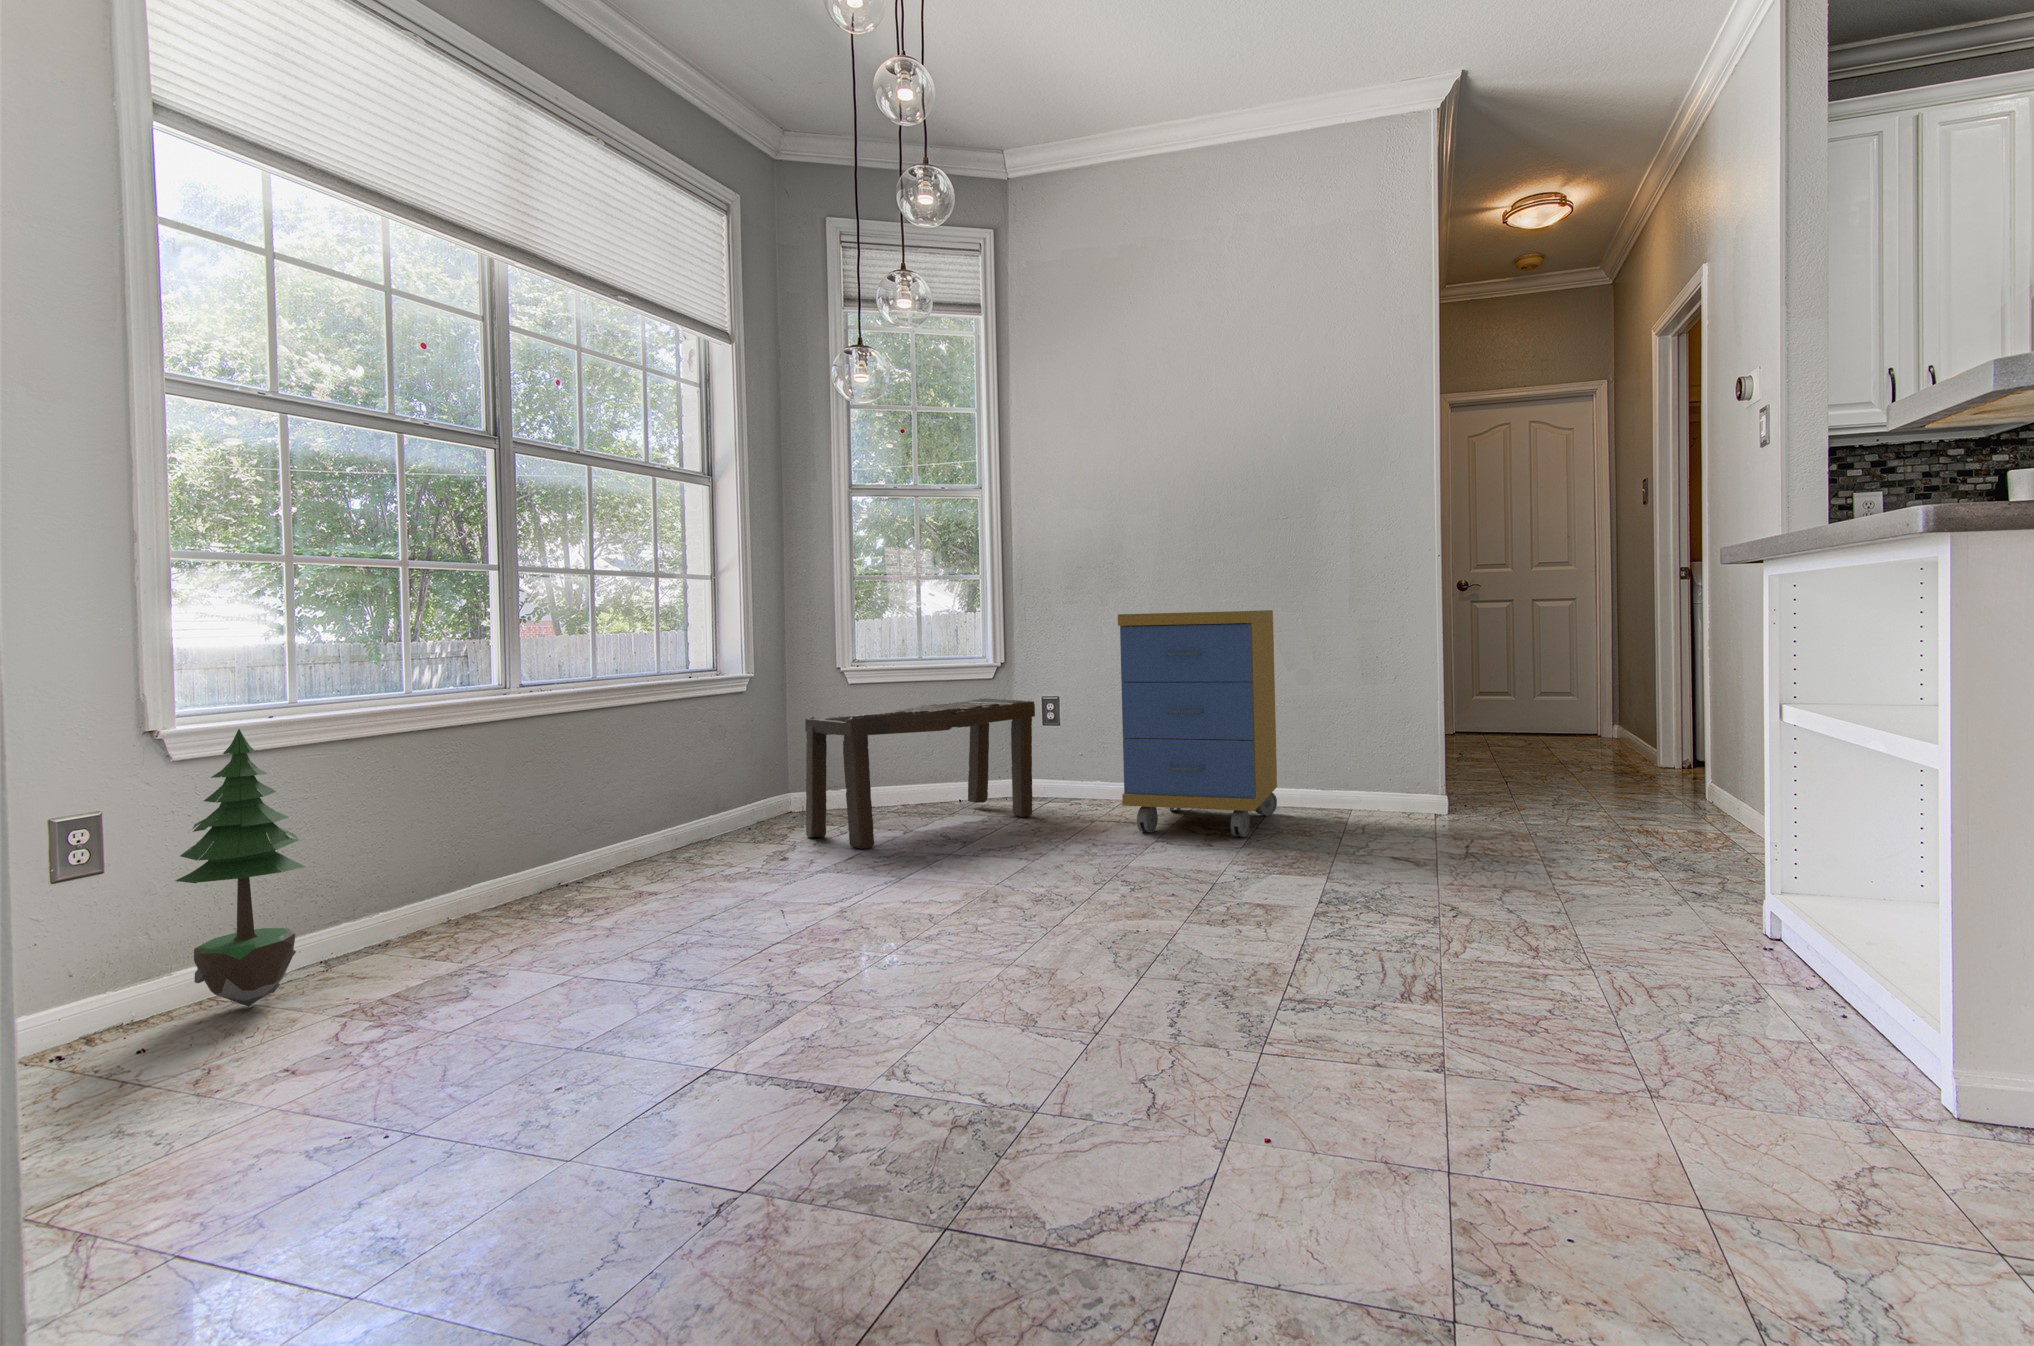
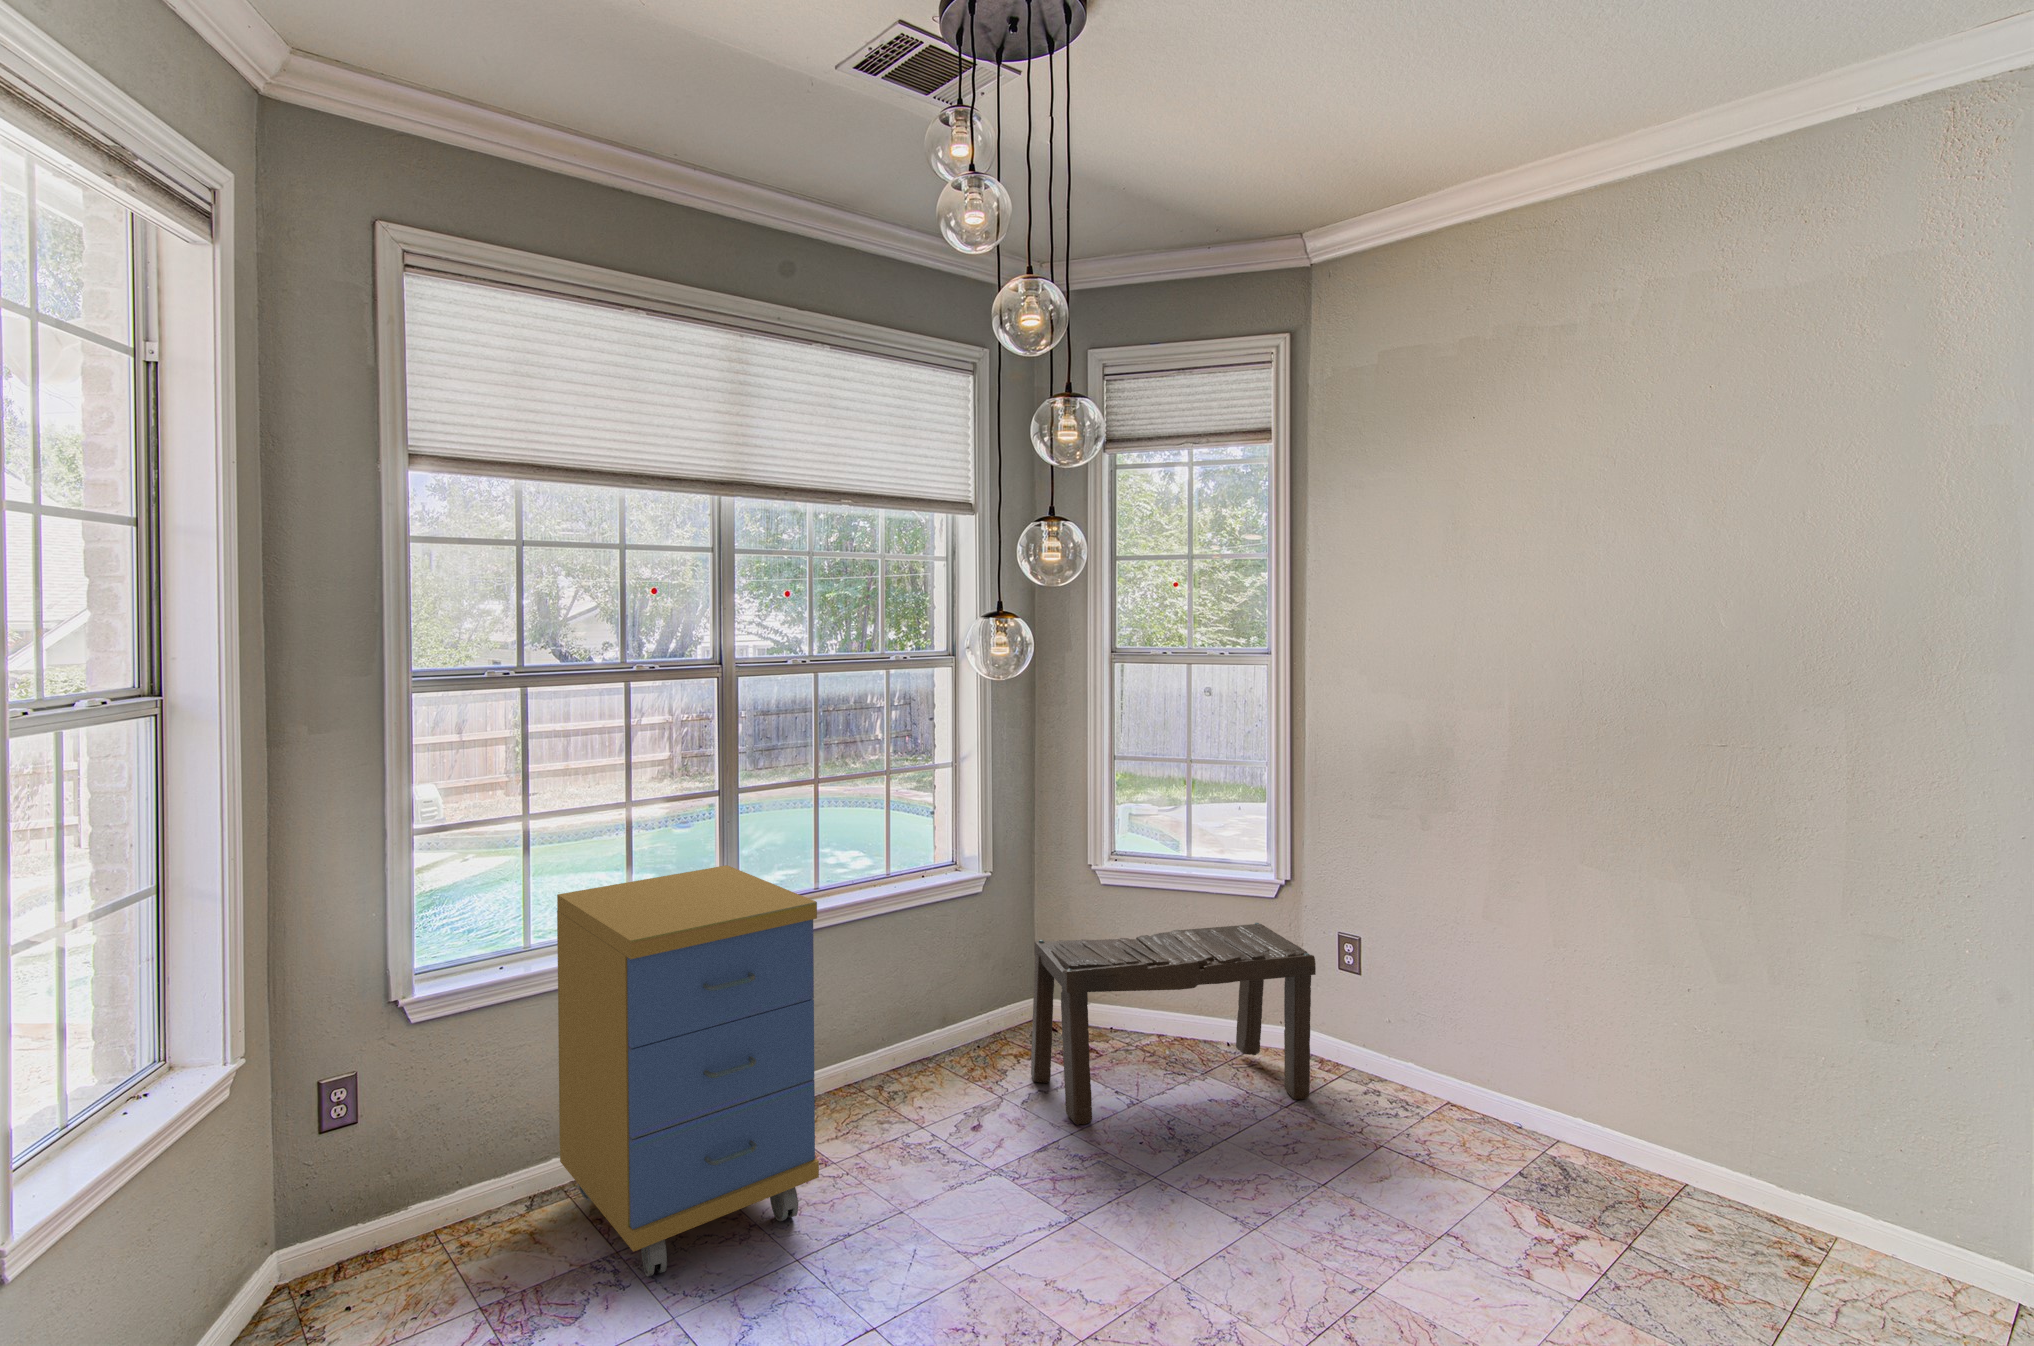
storage cabinet: present [1118,610,1277,837] -> present [557,865,819,1277]
potted tree: present [176,729,305,1006] -> none [396,1008,497,1263]

